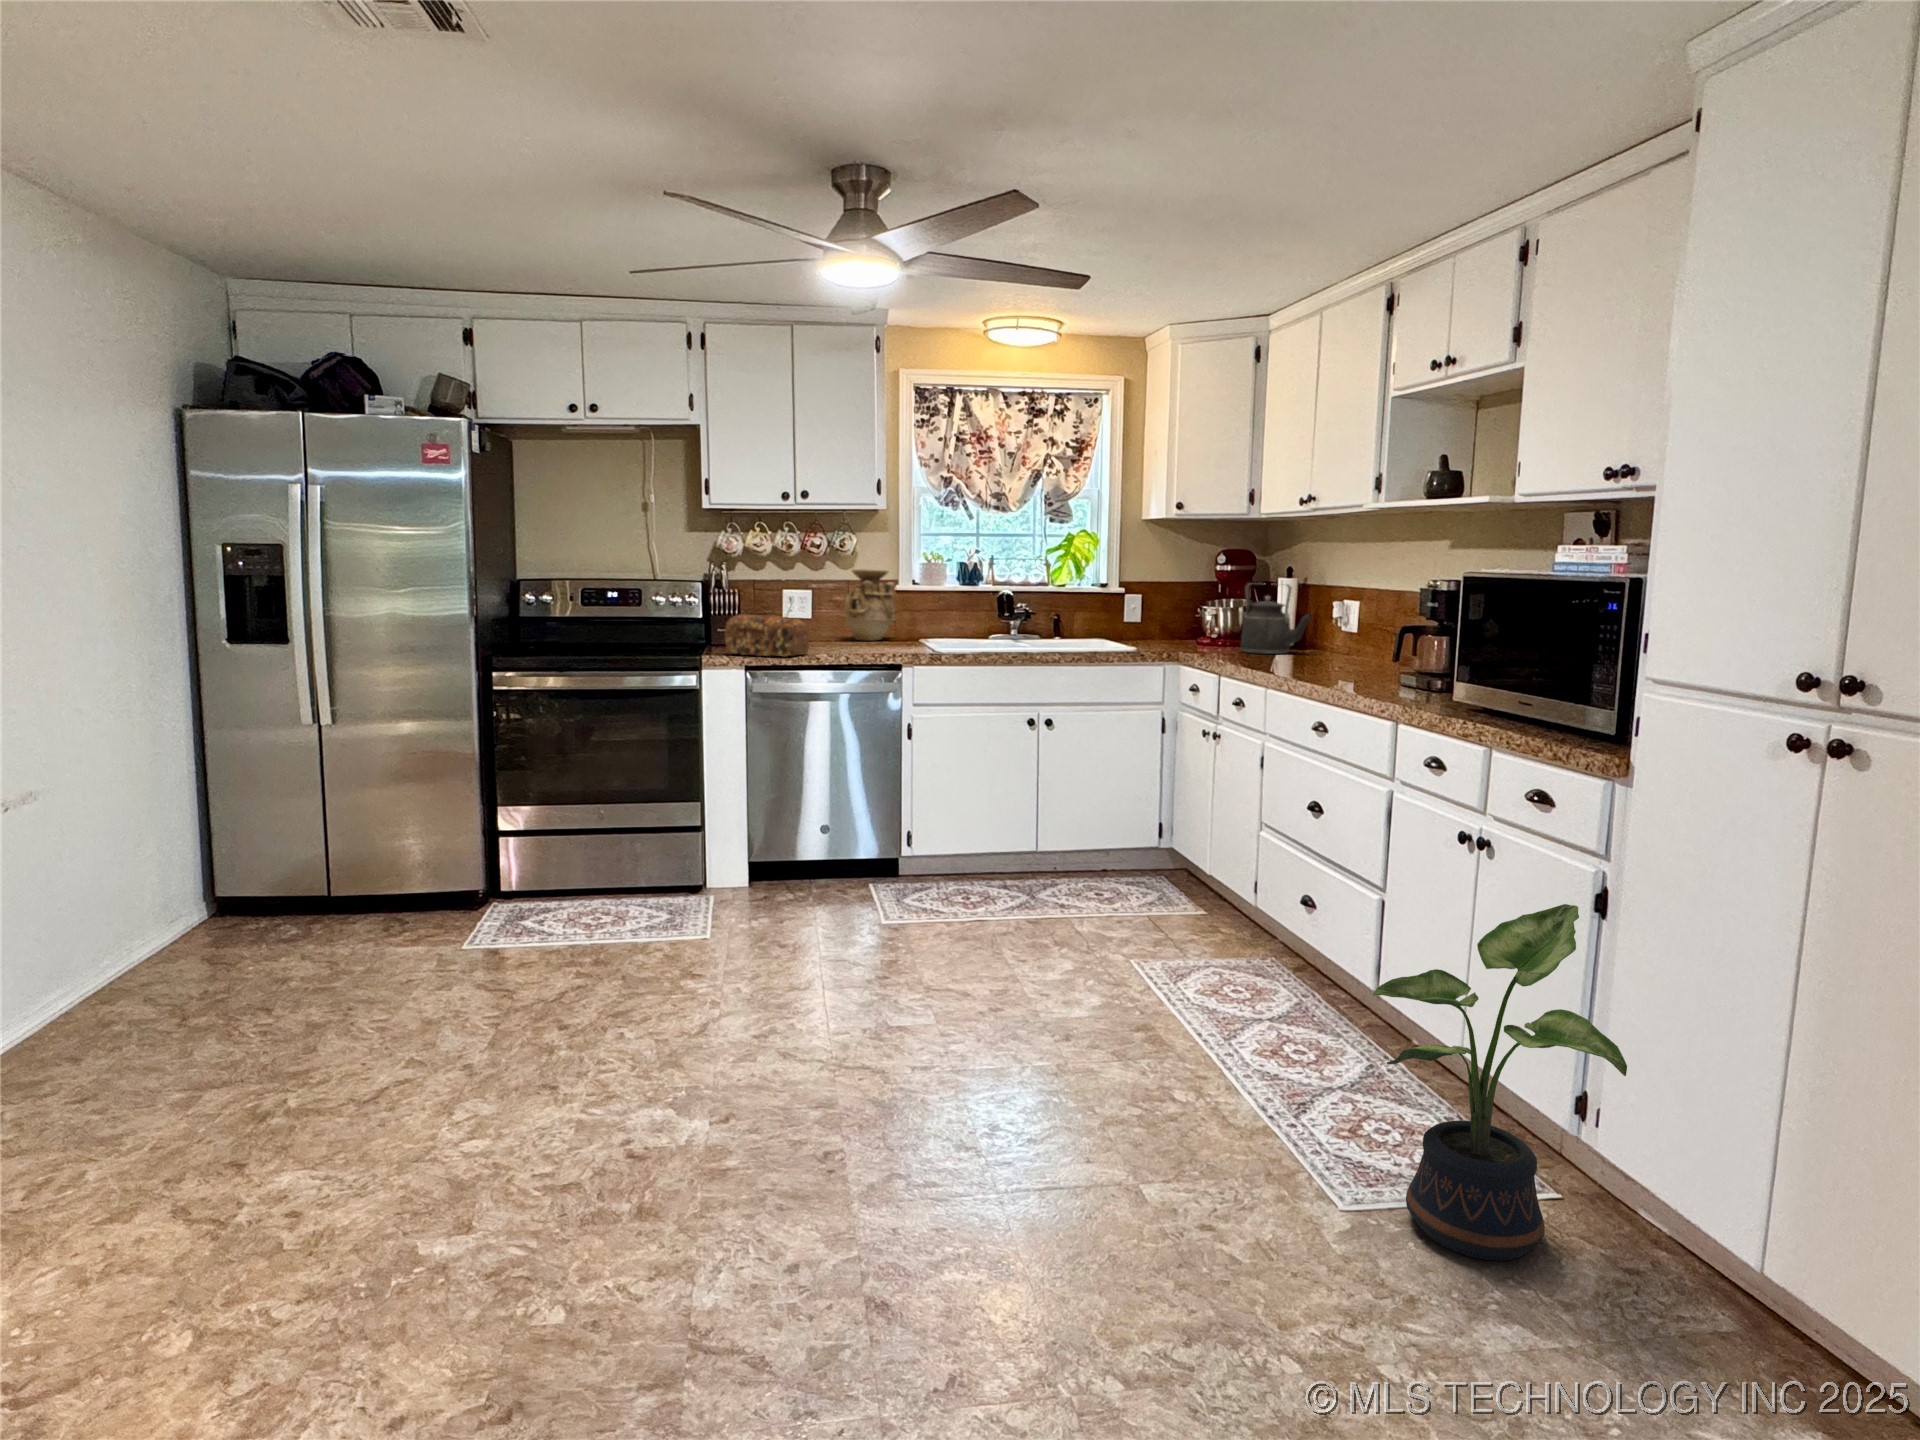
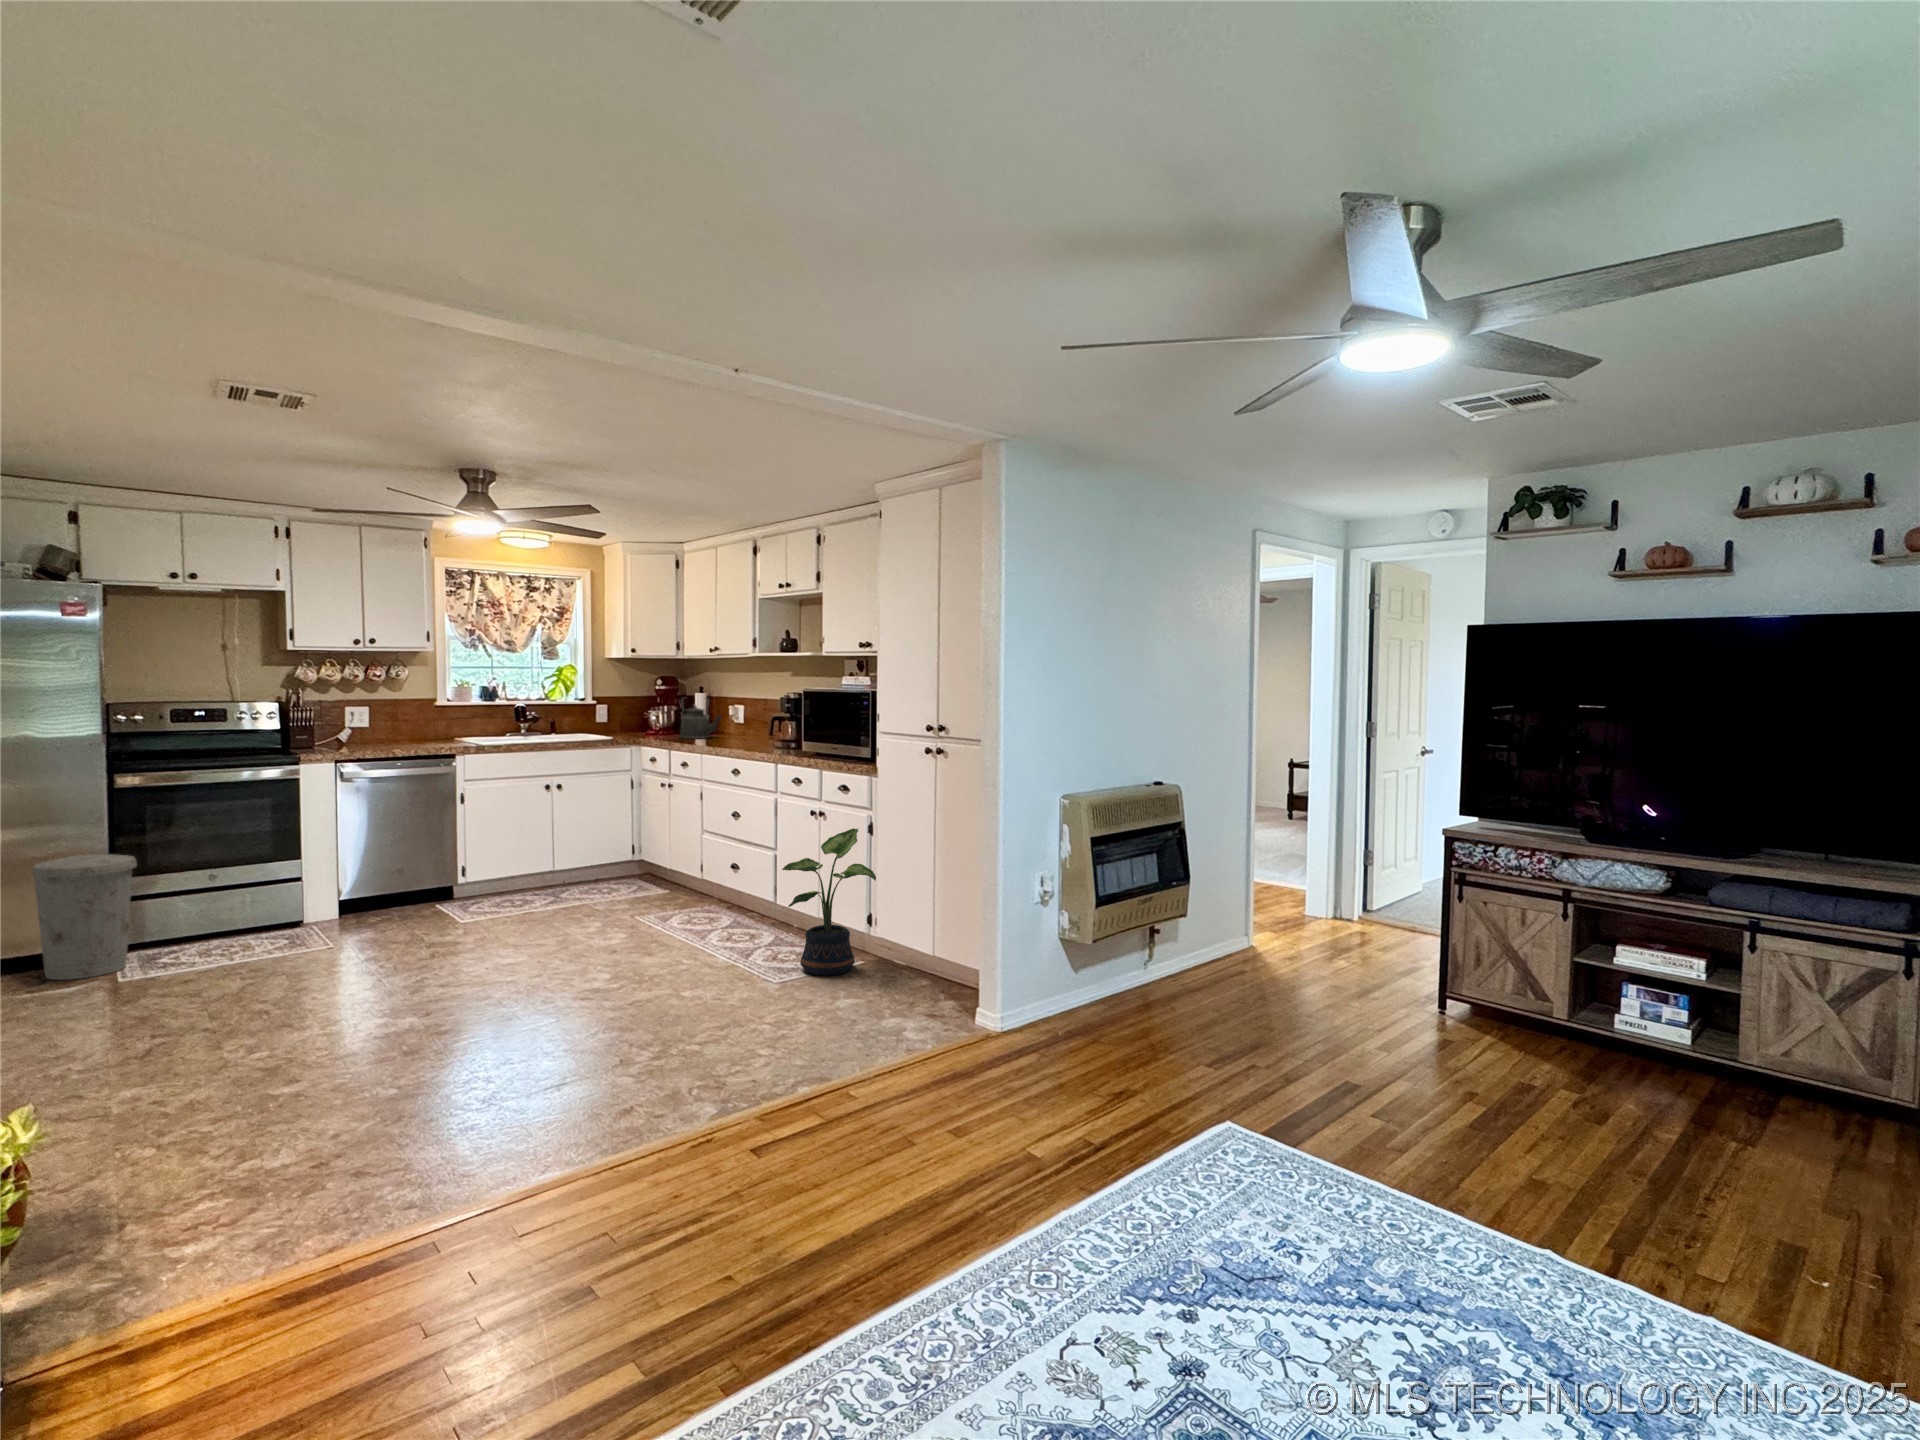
vase: present [844,569,897,640] -> none [393,692,437,742]
bread loaf: present [725,614,809,656] -> none [320,724,388,753]
trash can: none [381,777,494,938] -> present [32,854,137,980]

